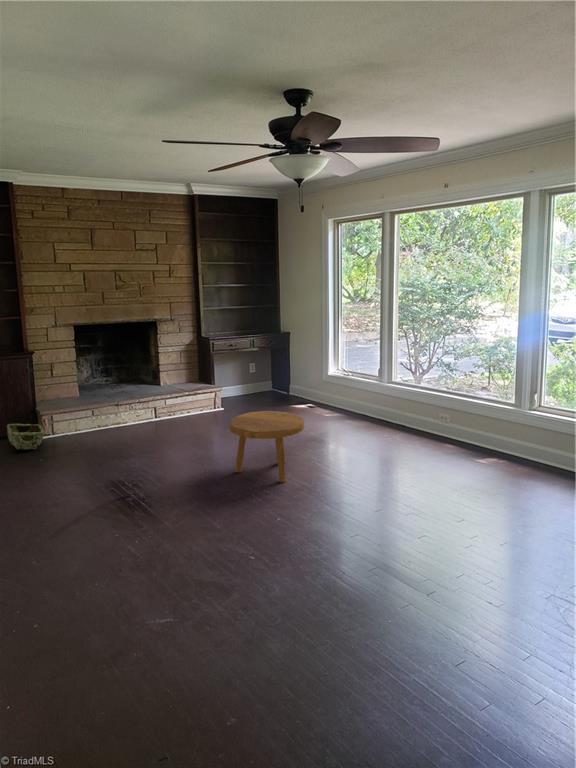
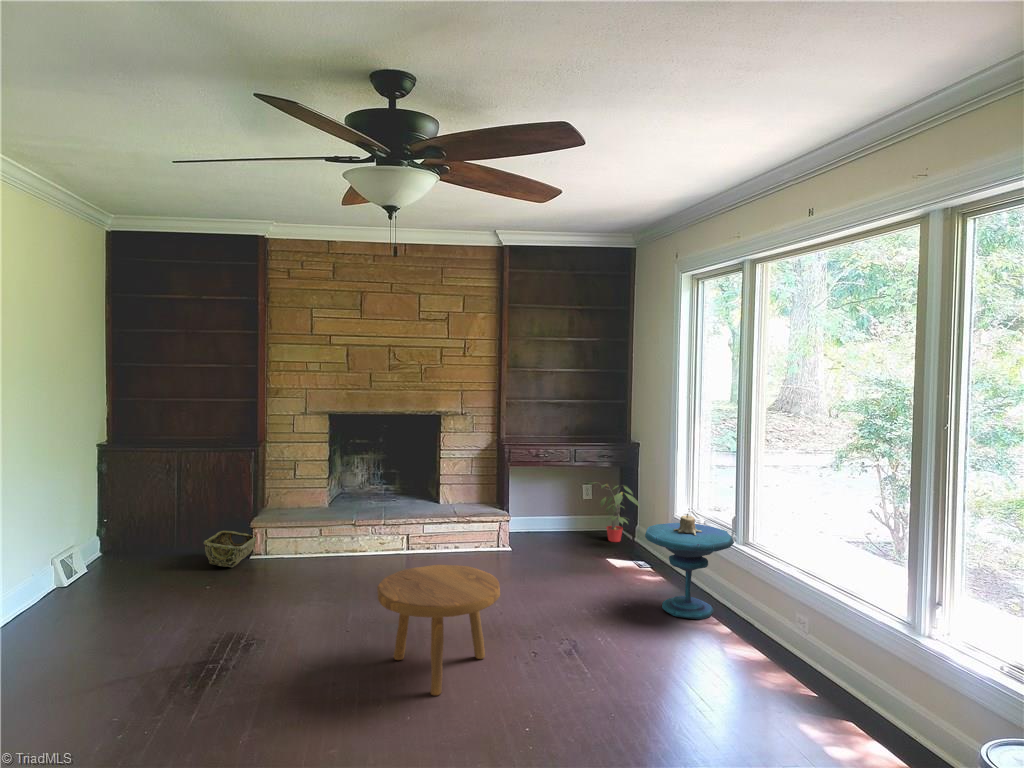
potted plant: none [257,359,298,396] -> present [592,482,639,542]
side table: none [334,367,385,426] -> present [645,514,734,620]

